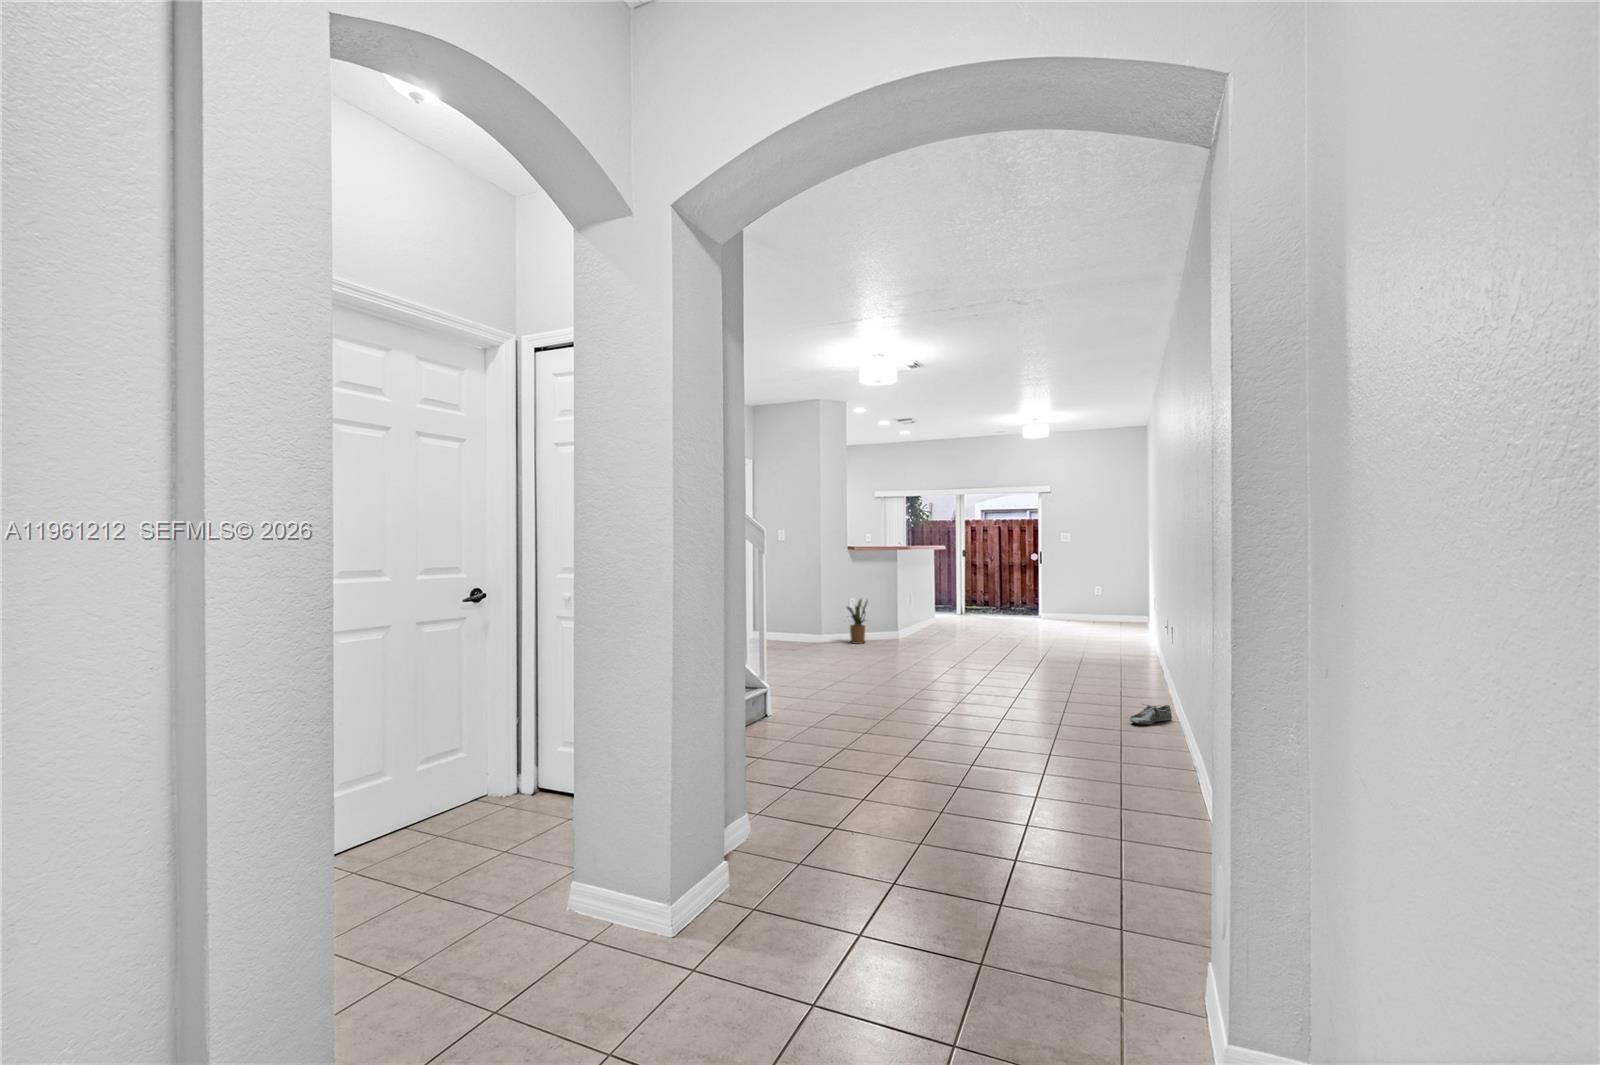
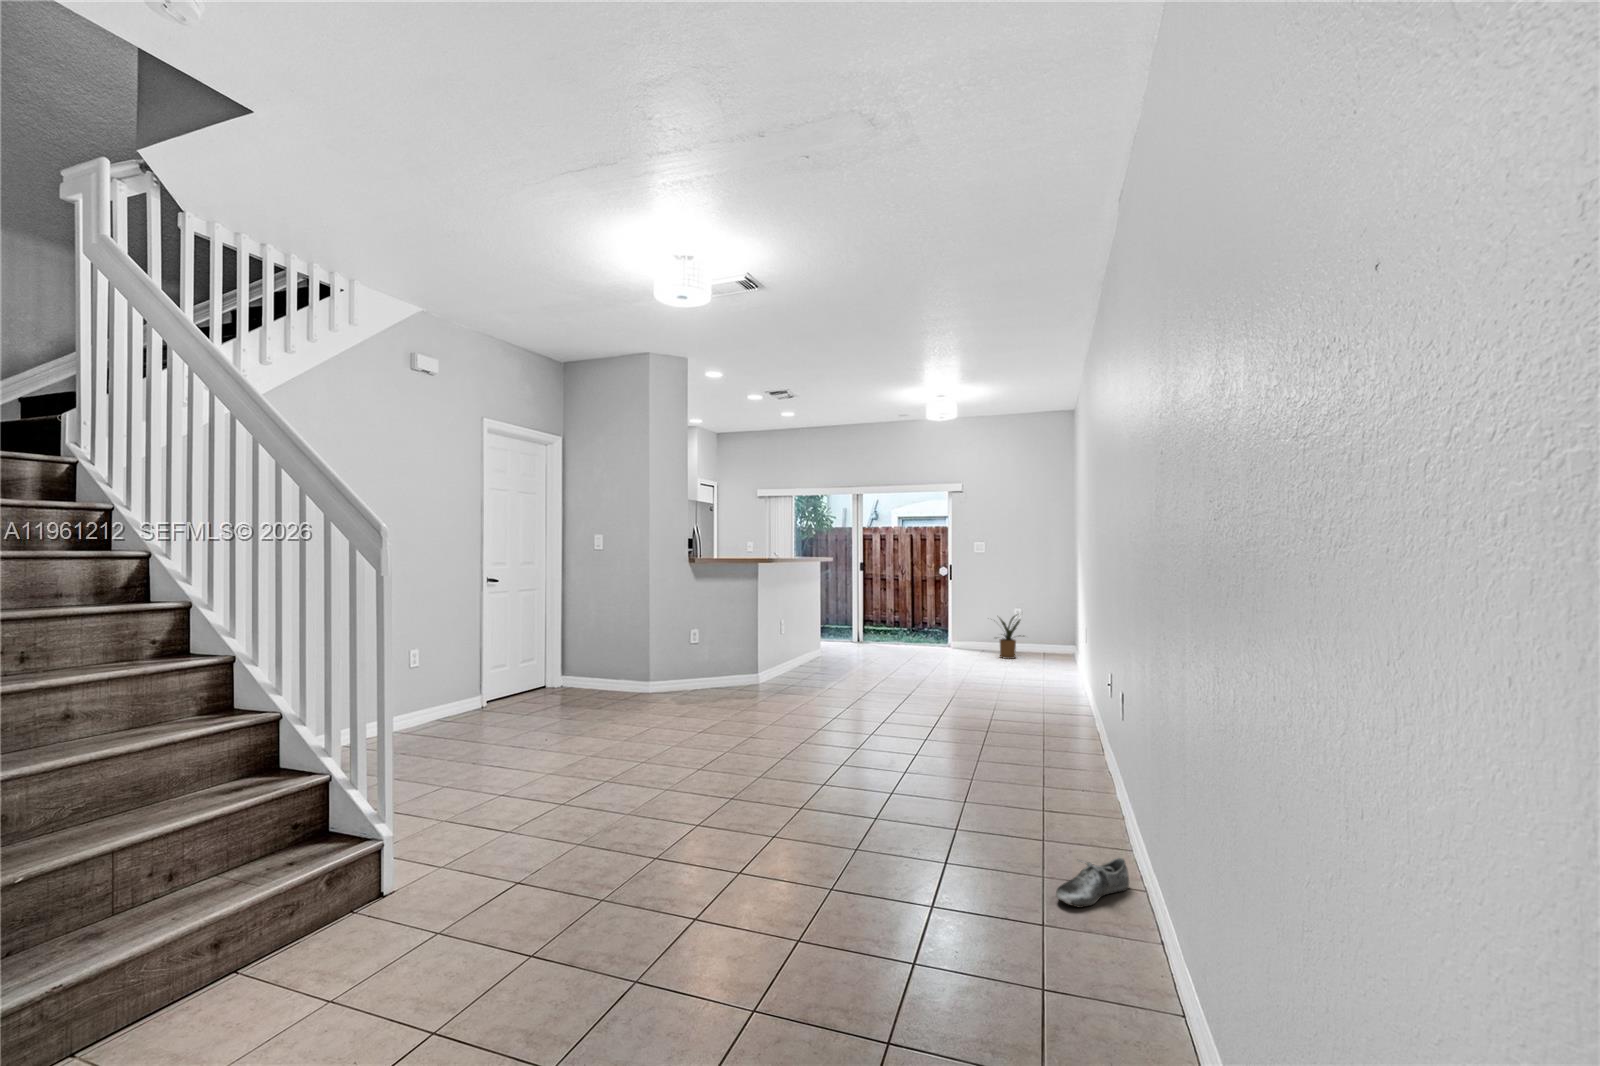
house plant: present [847,599,867,644] -> present [1000,615,1020,659]

